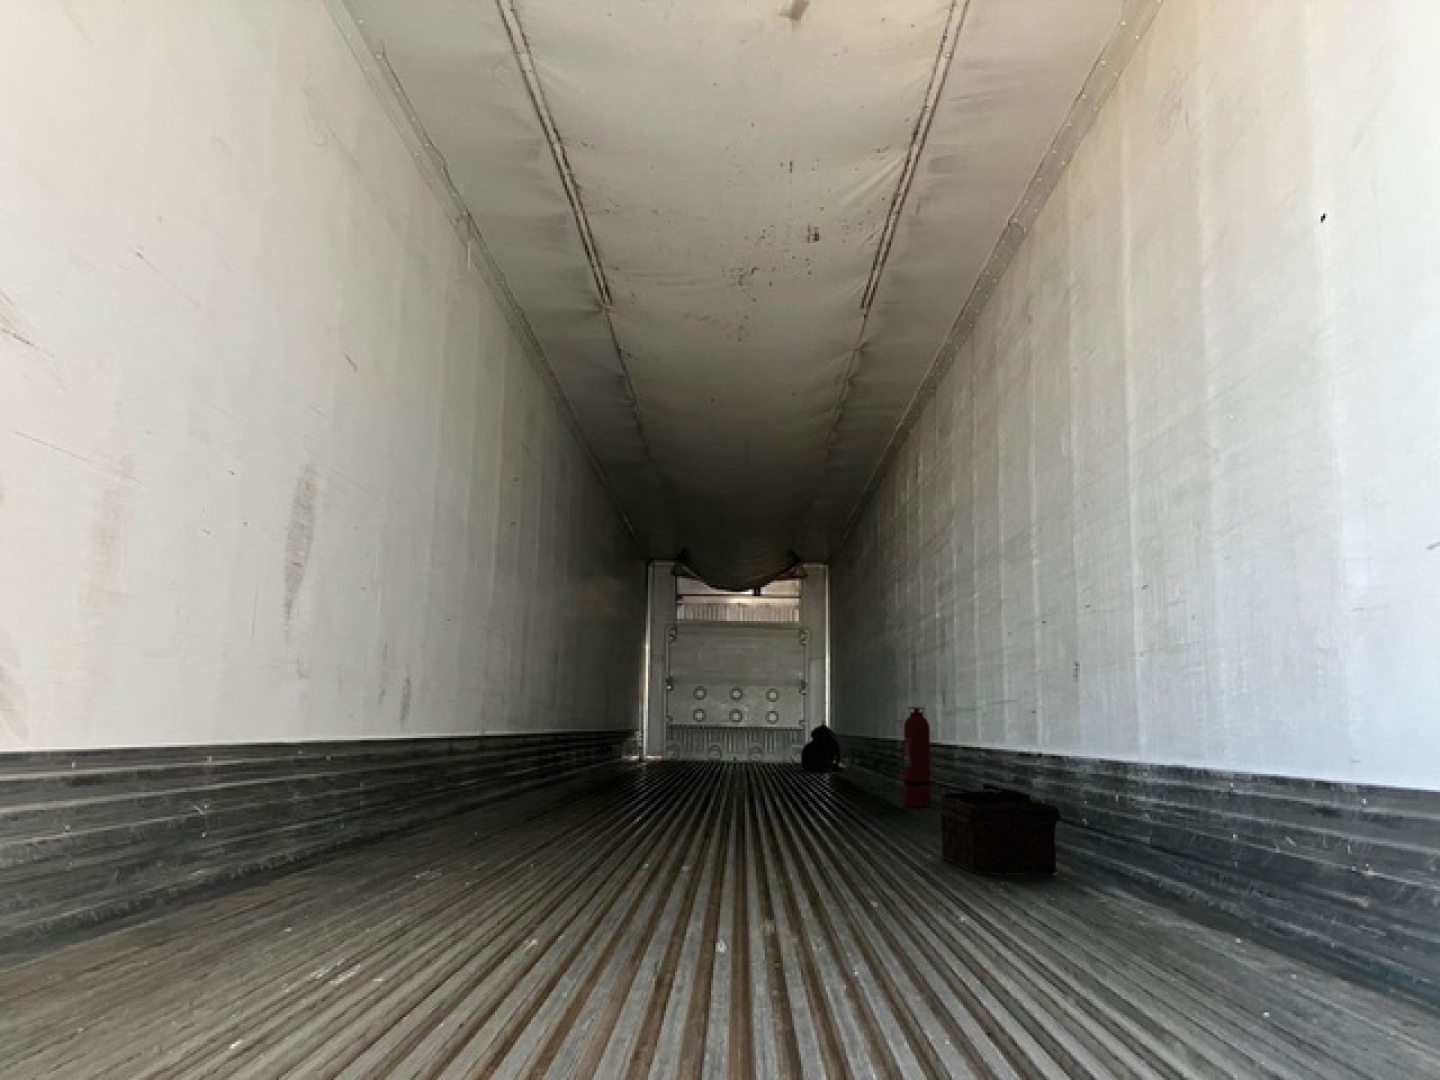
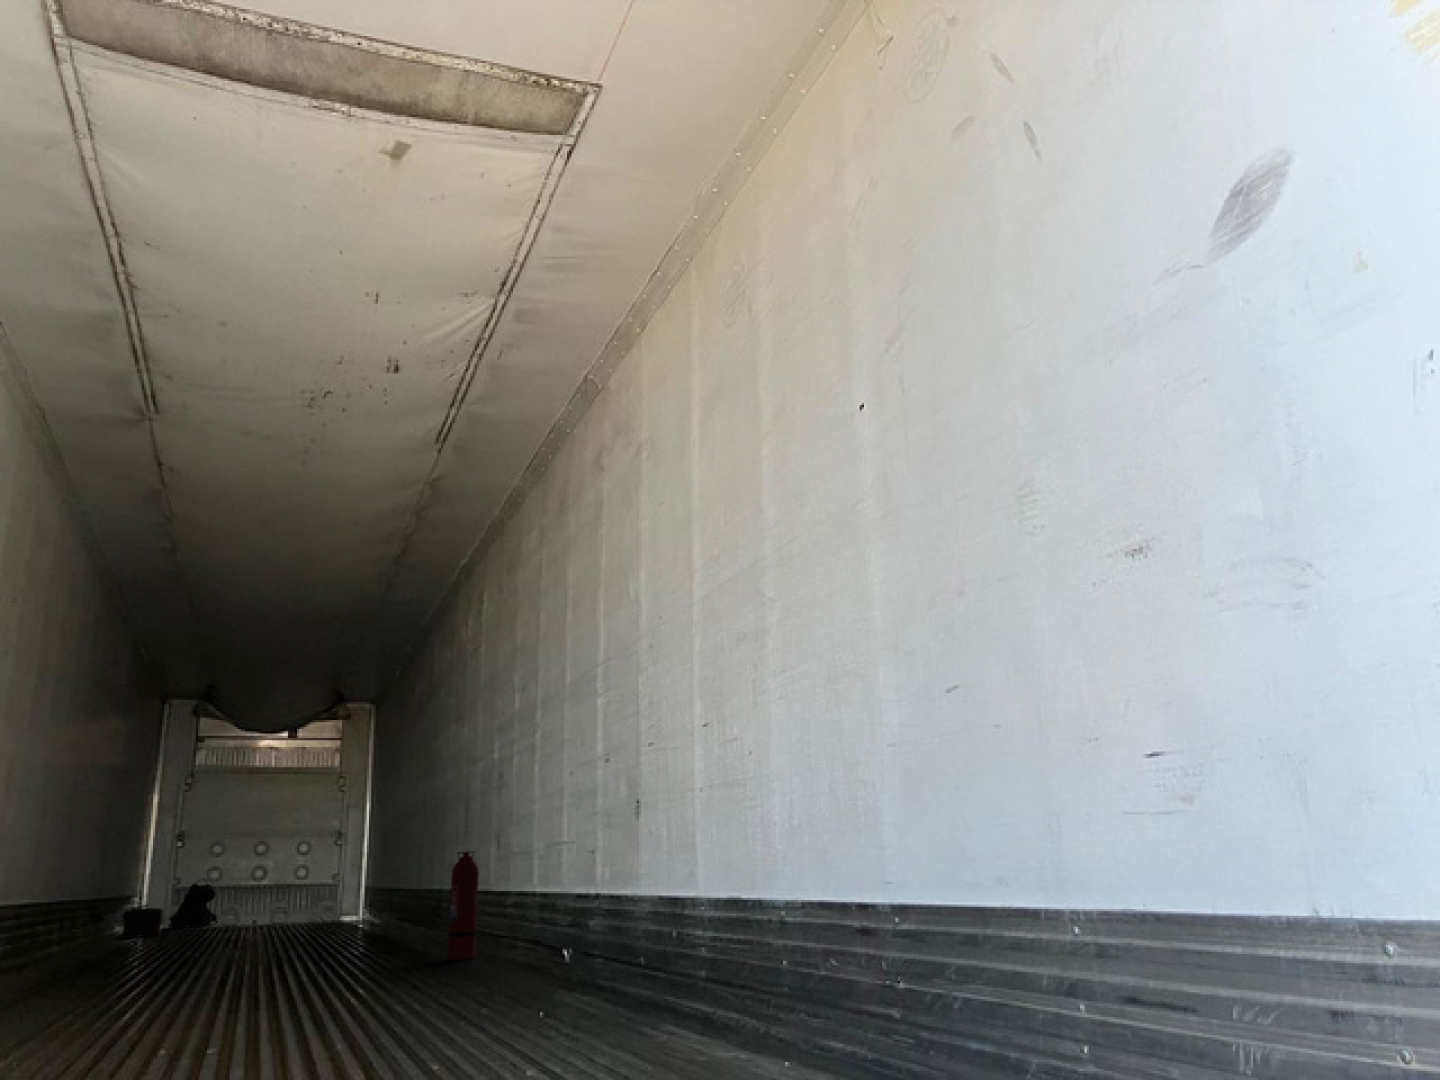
backpack: present [801,721,846,771] -> present [168,879,218,928]
basket: present [941,784,1061,875] -> present [121,905,164,938]

